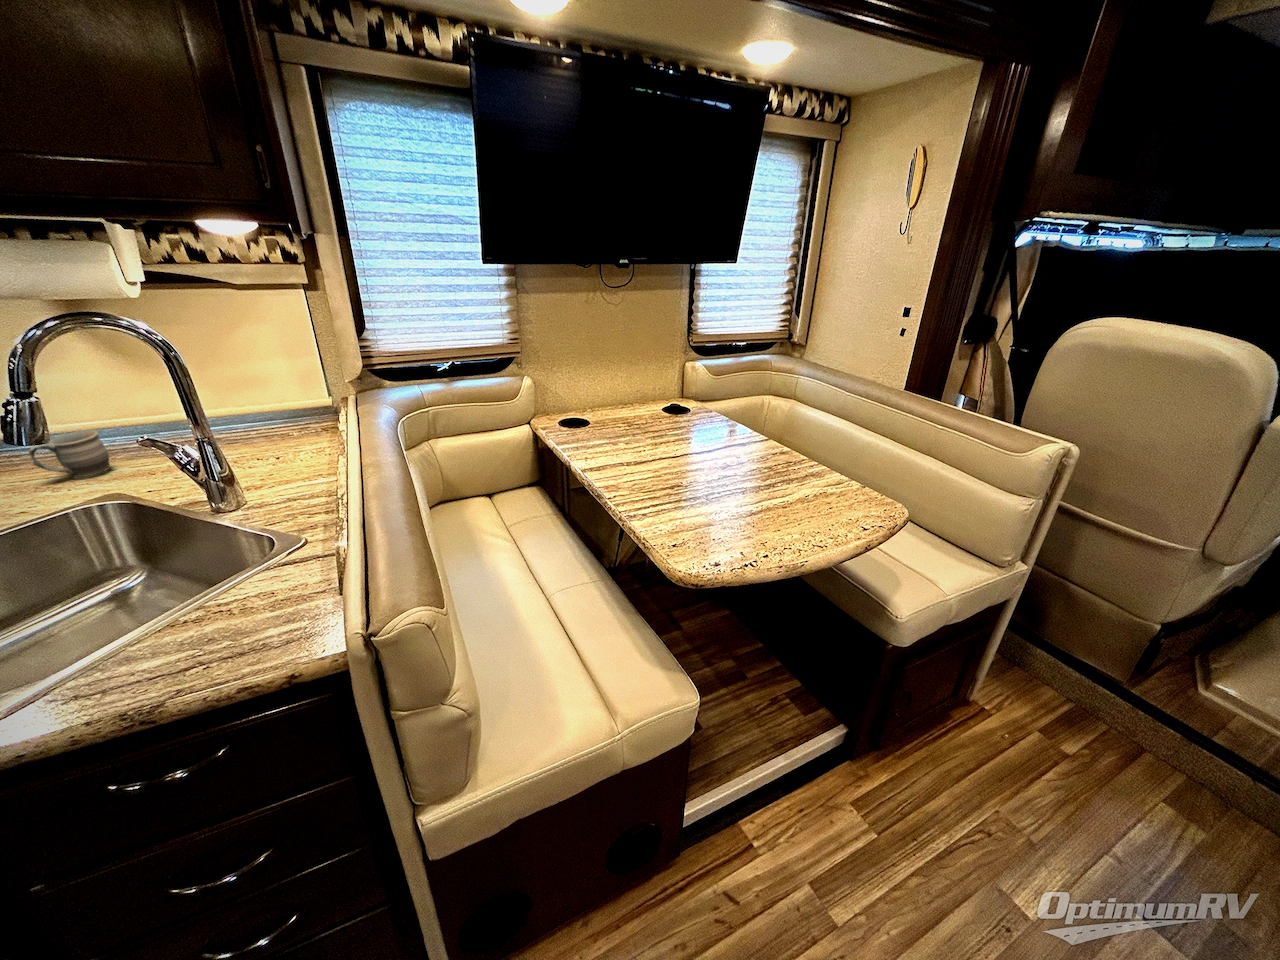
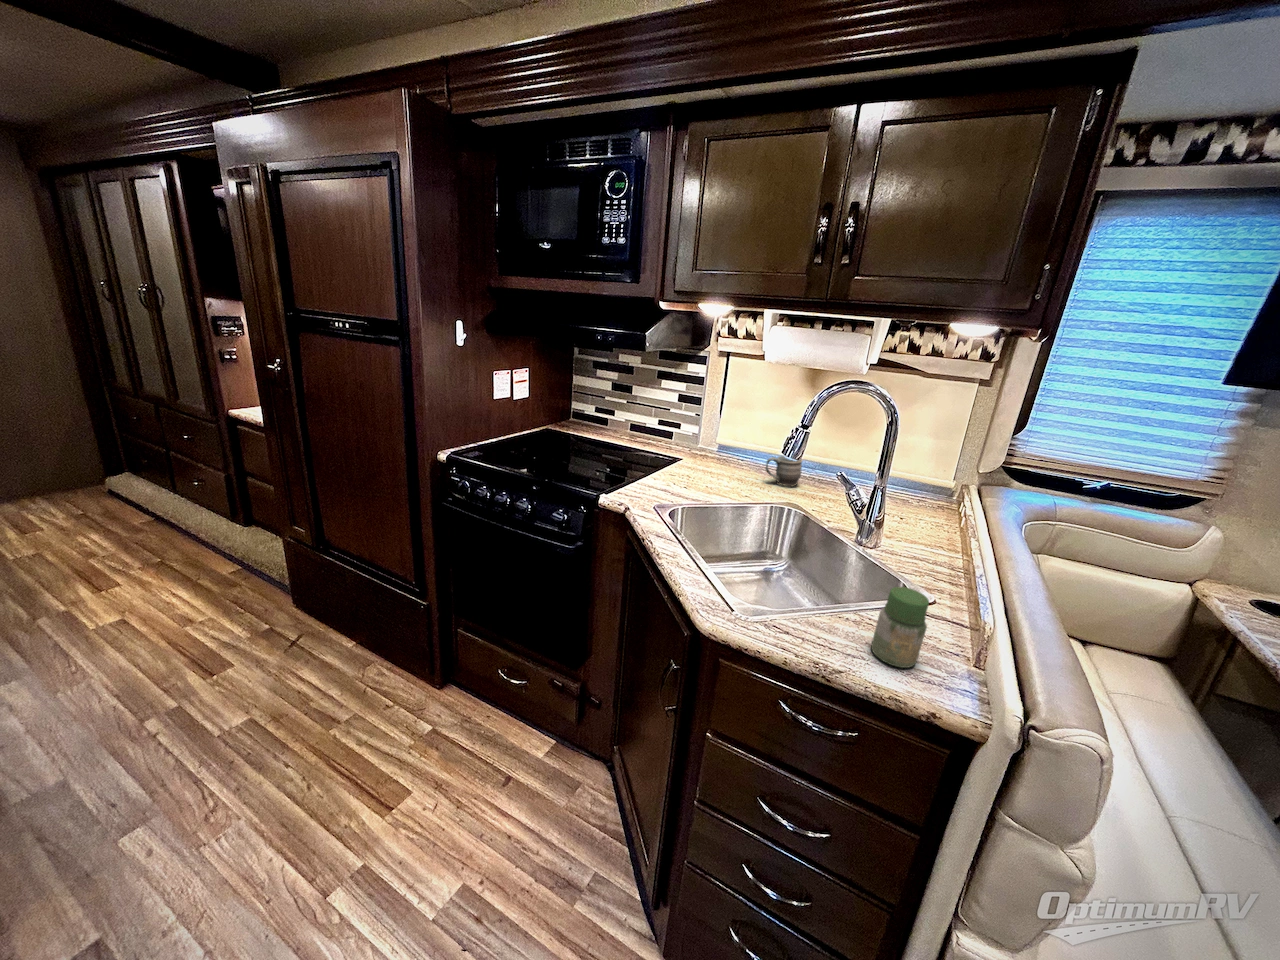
jar: none [217,544,291,635] -> present [871,587,929,668]

